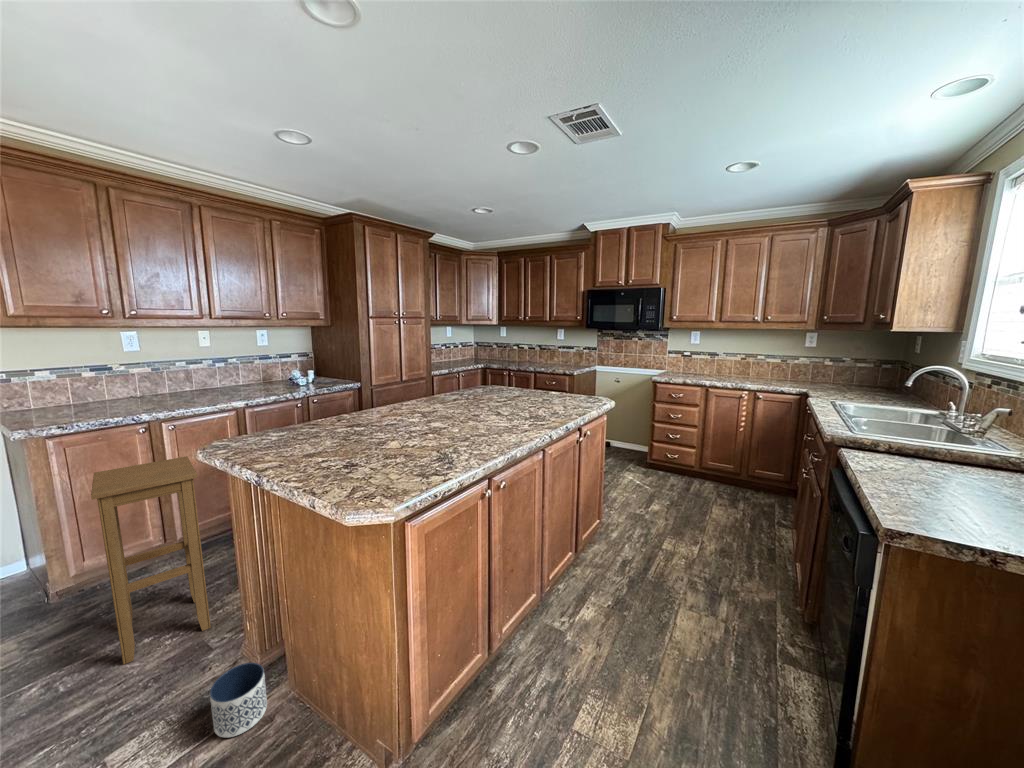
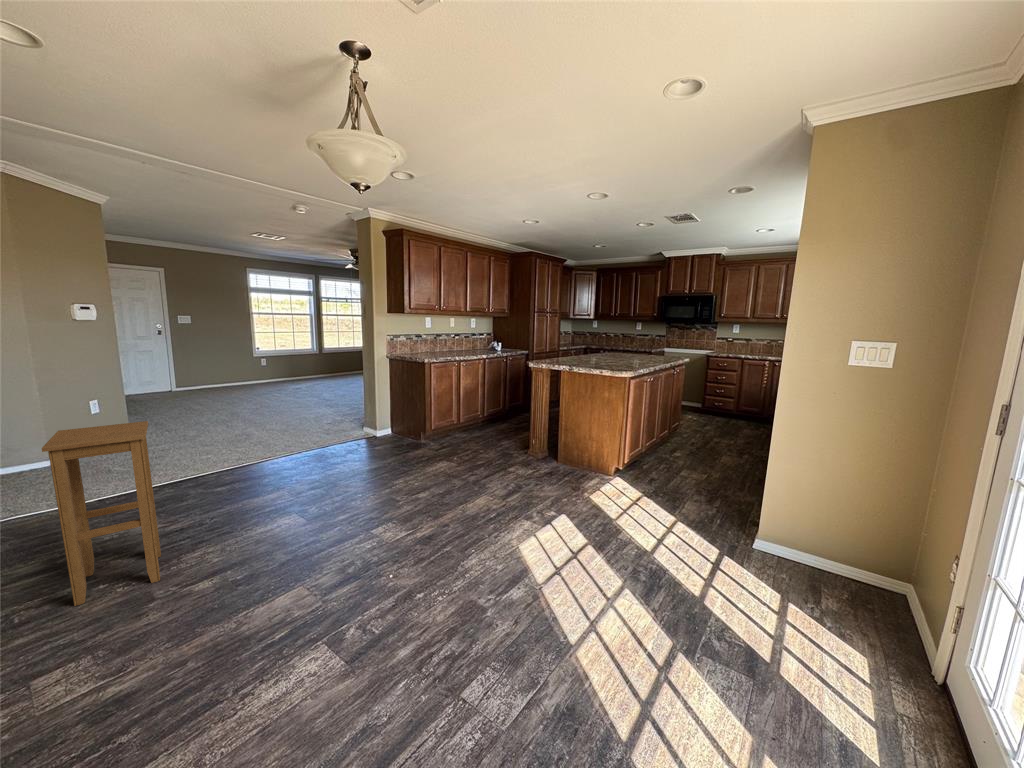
planter: present [210,663,267,737] -> none [126,610,185,674]

